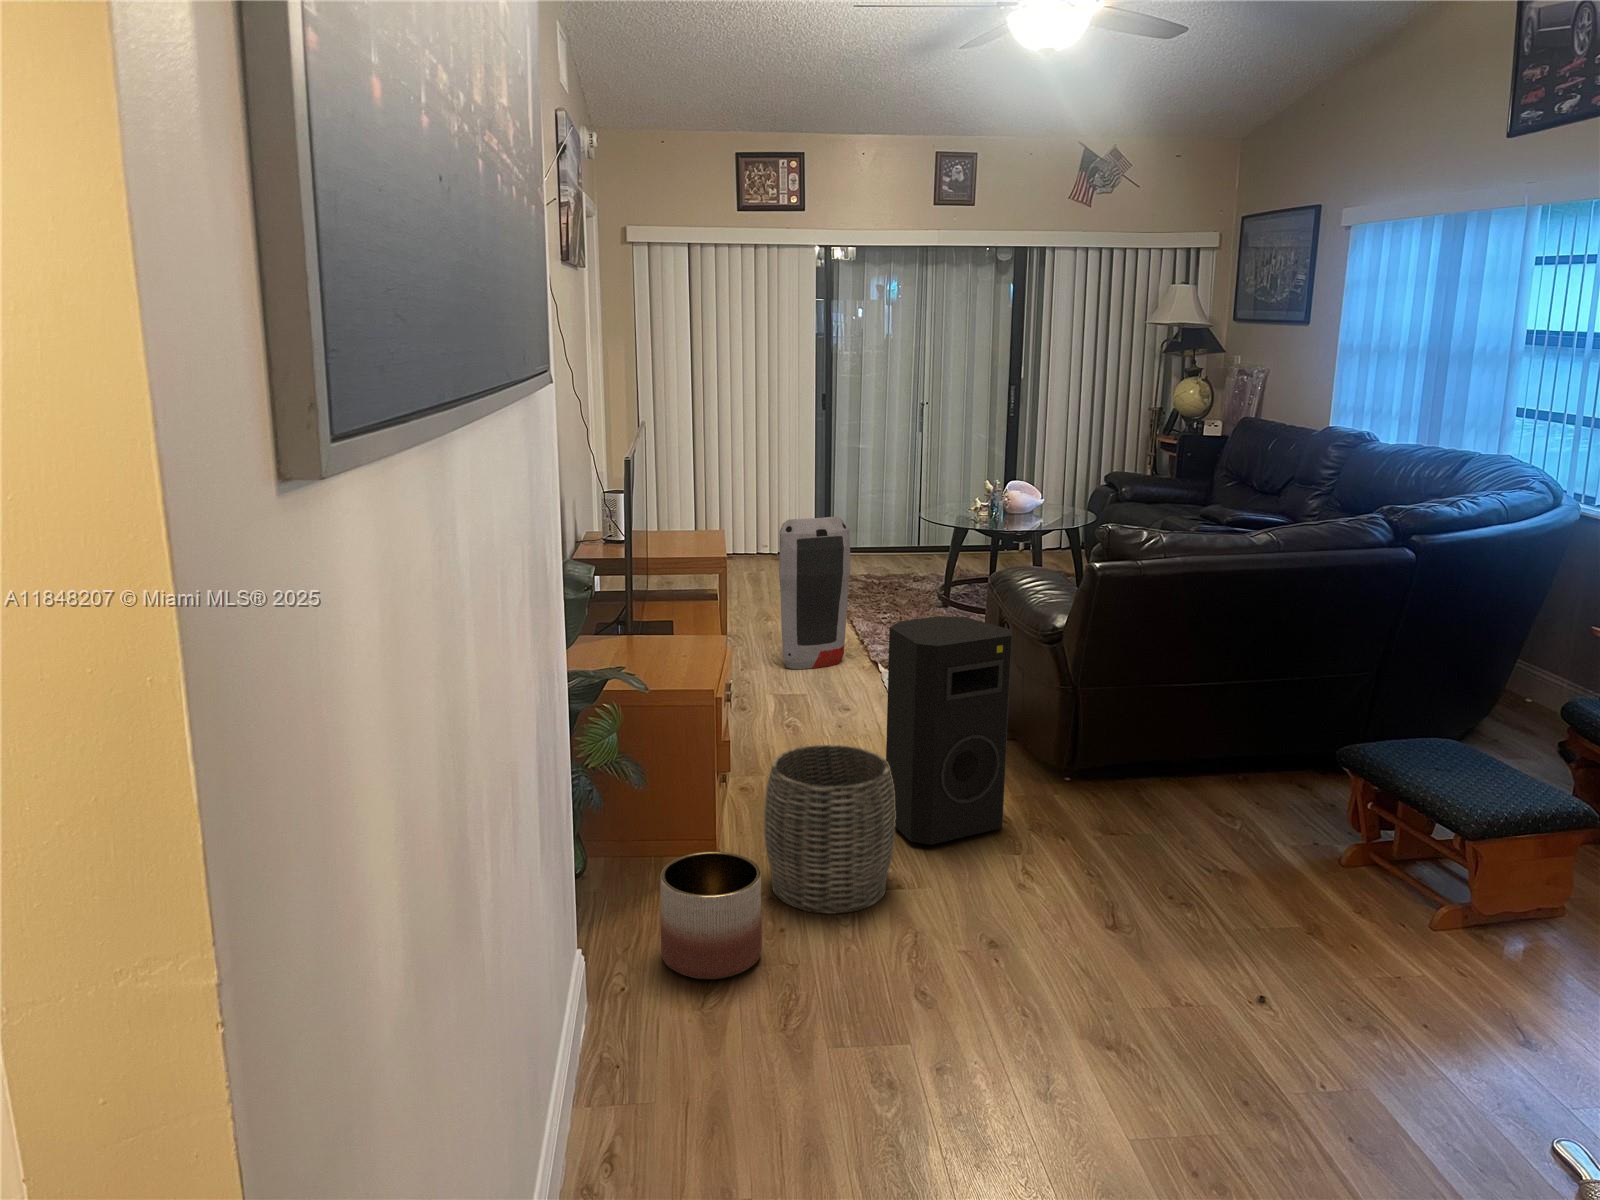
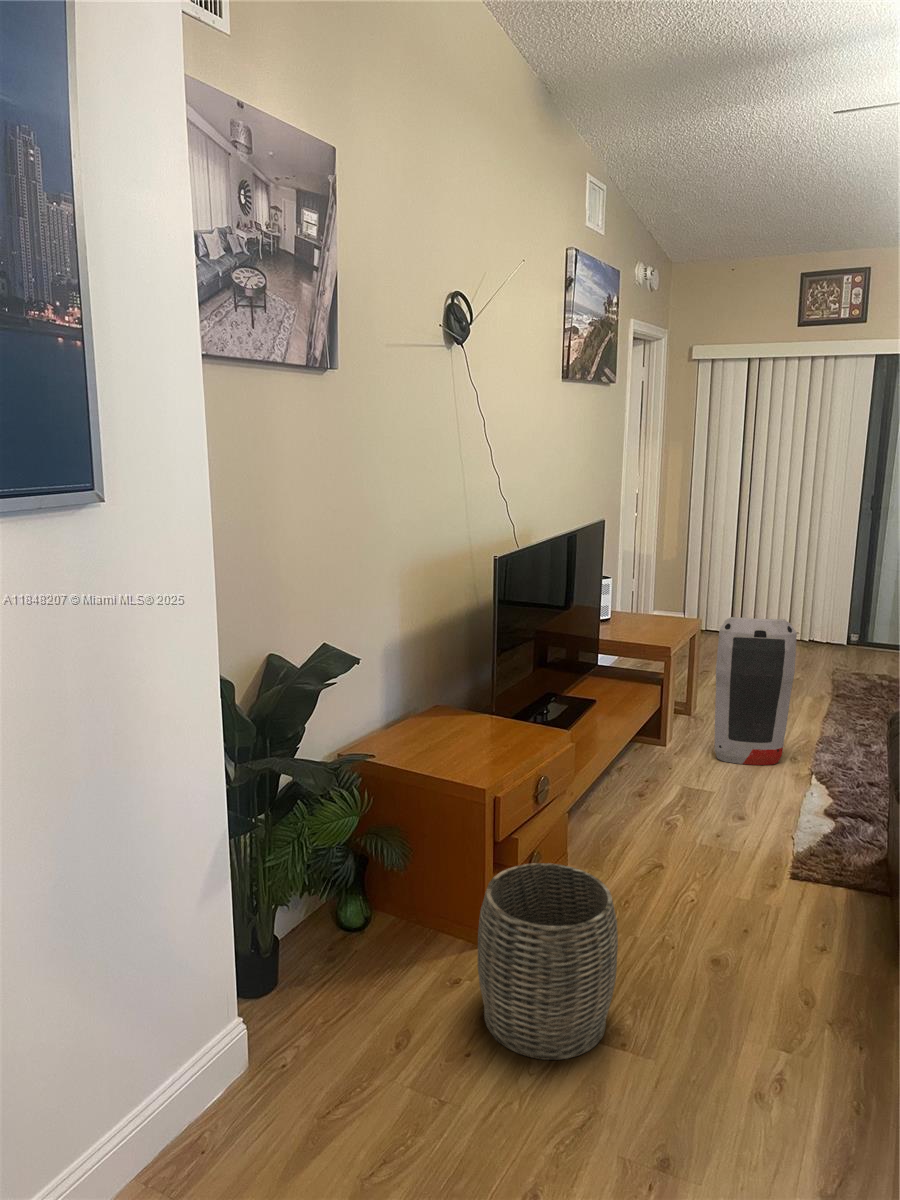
speaker: present [886,616,1012,845] -> none [668,750,819,1012]
planter: present [661,852,762,979] -> none [315,948,417,1090]

